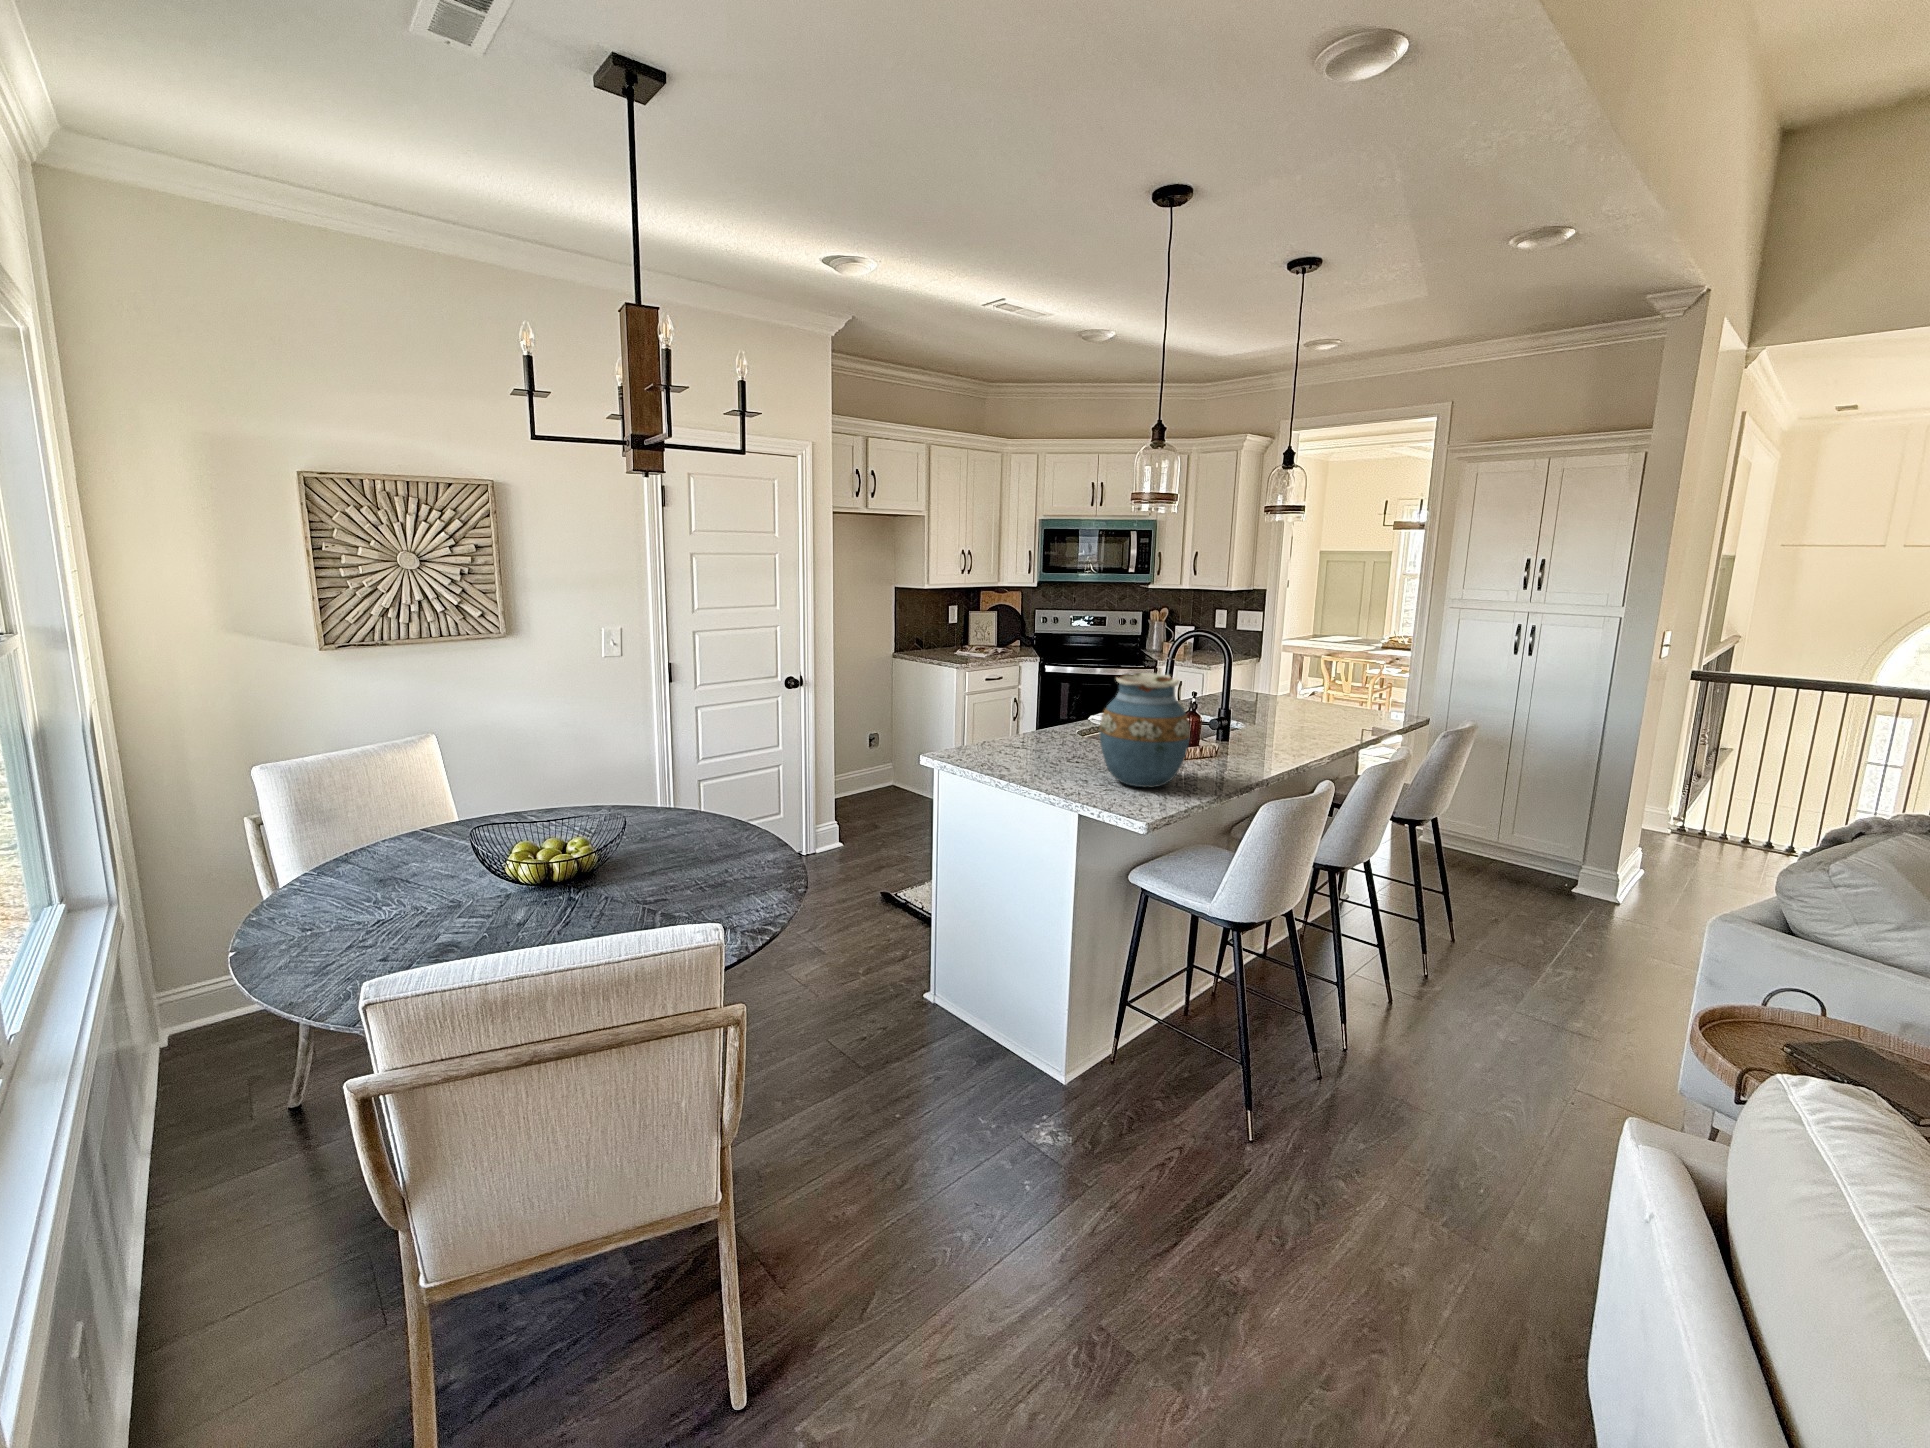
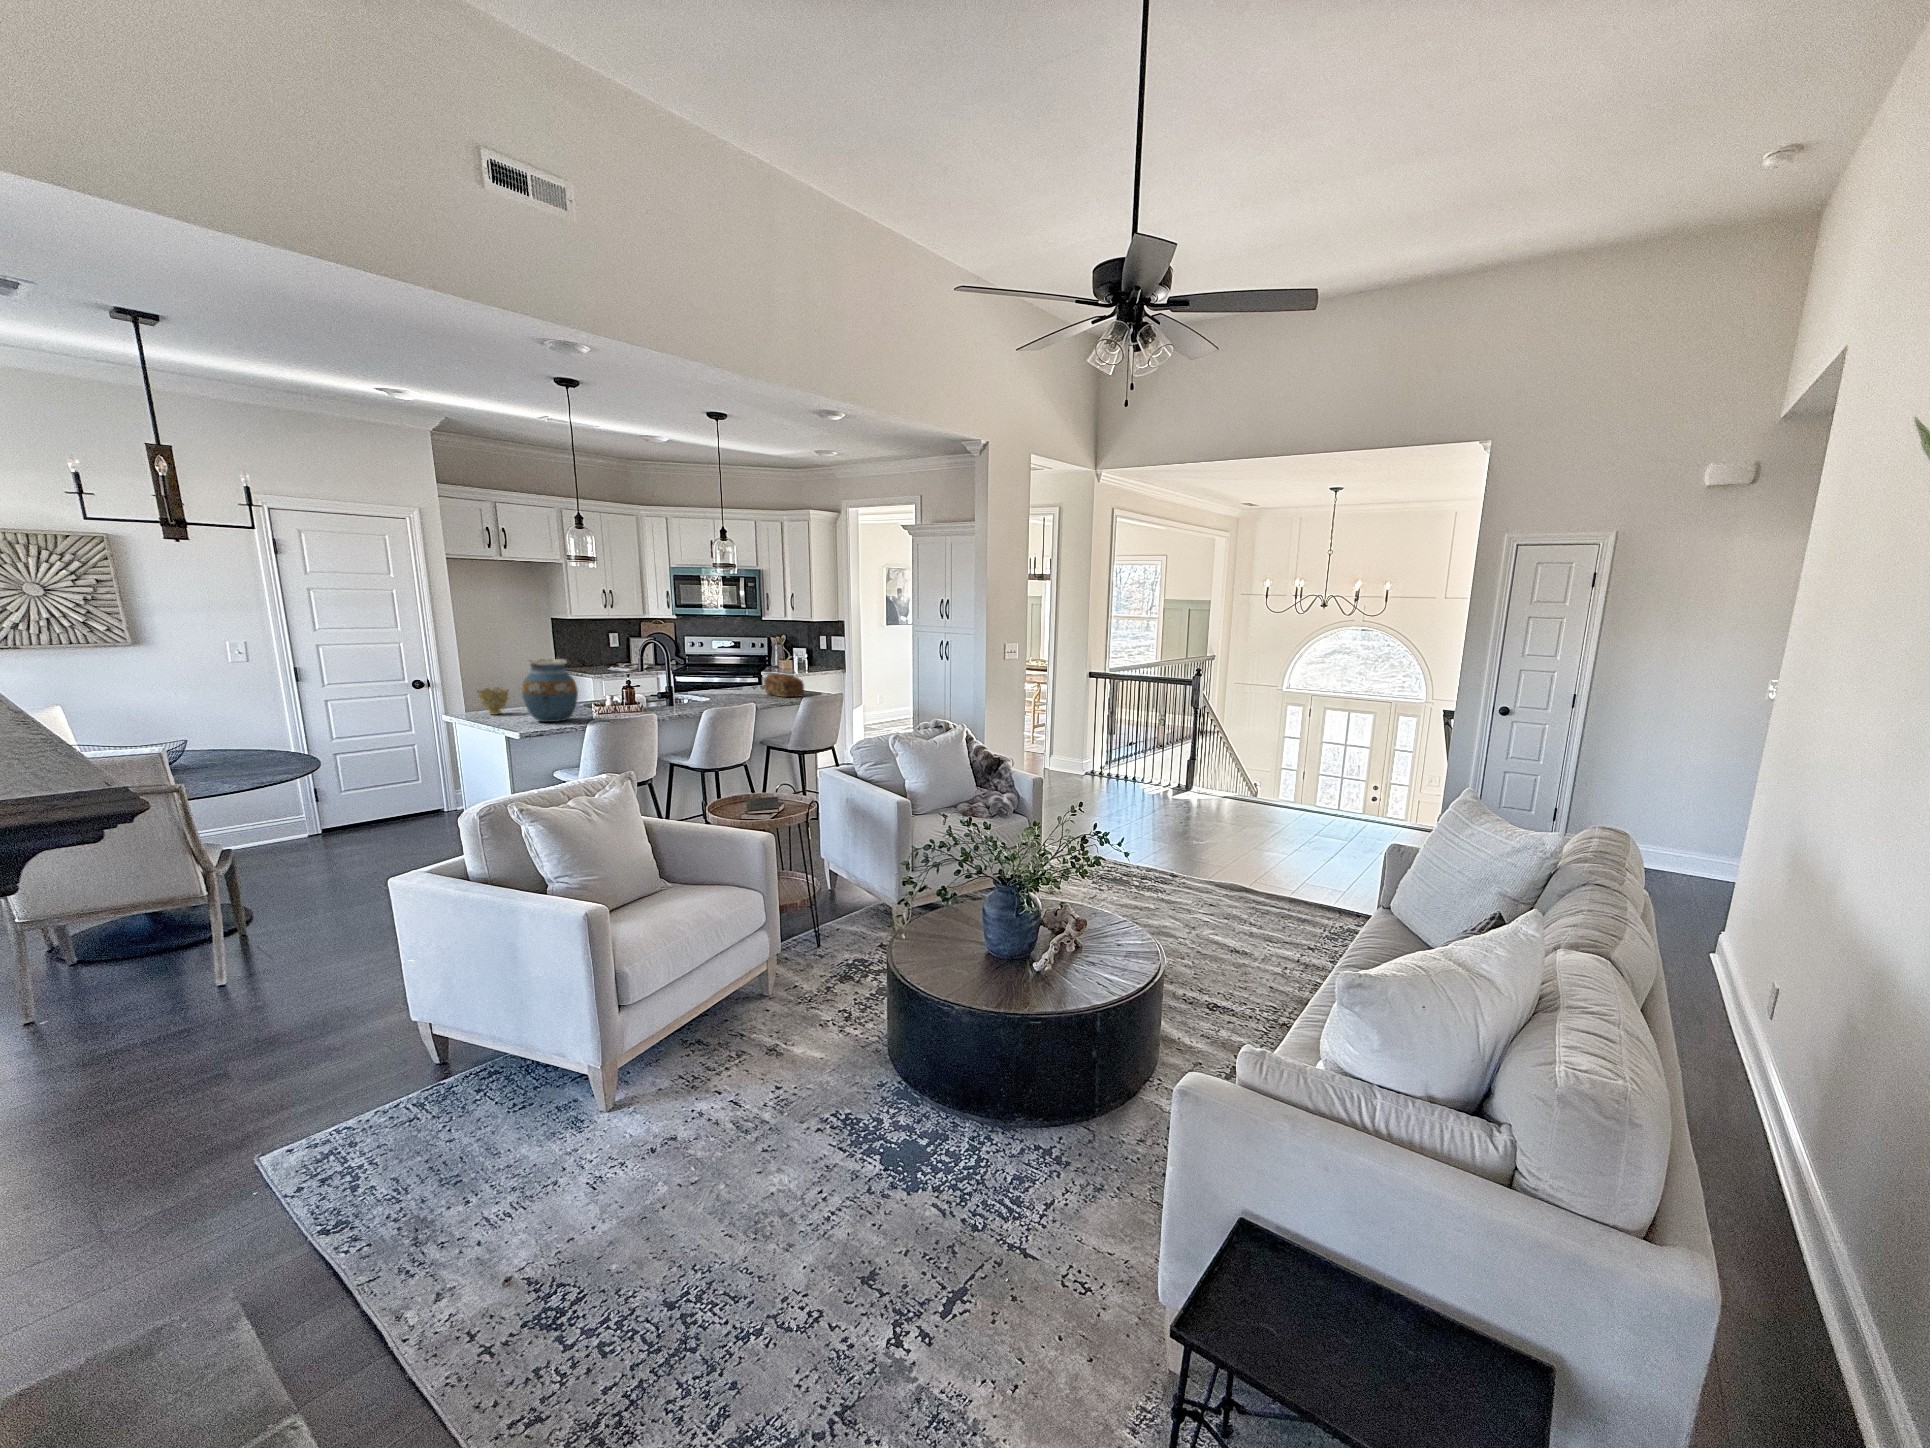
bread loaf: none [1297,677,1377,720] -> present [764,673,804,697]
decorative bowl: none [984,711,1029,758] -> present [478,688,508,715]

